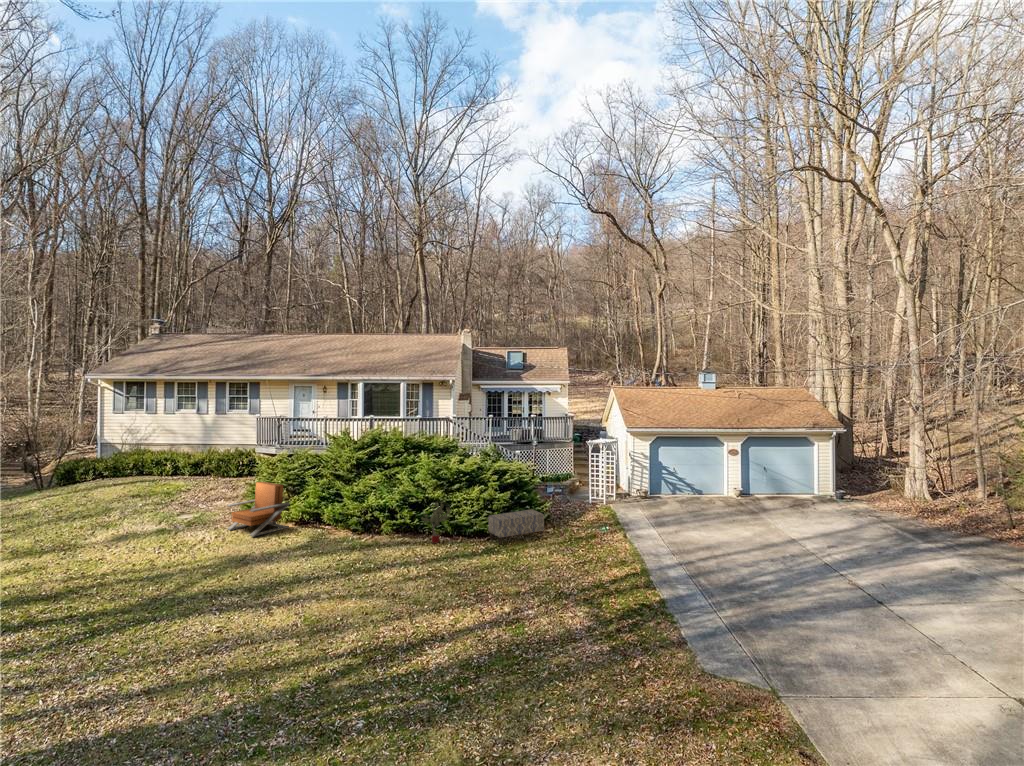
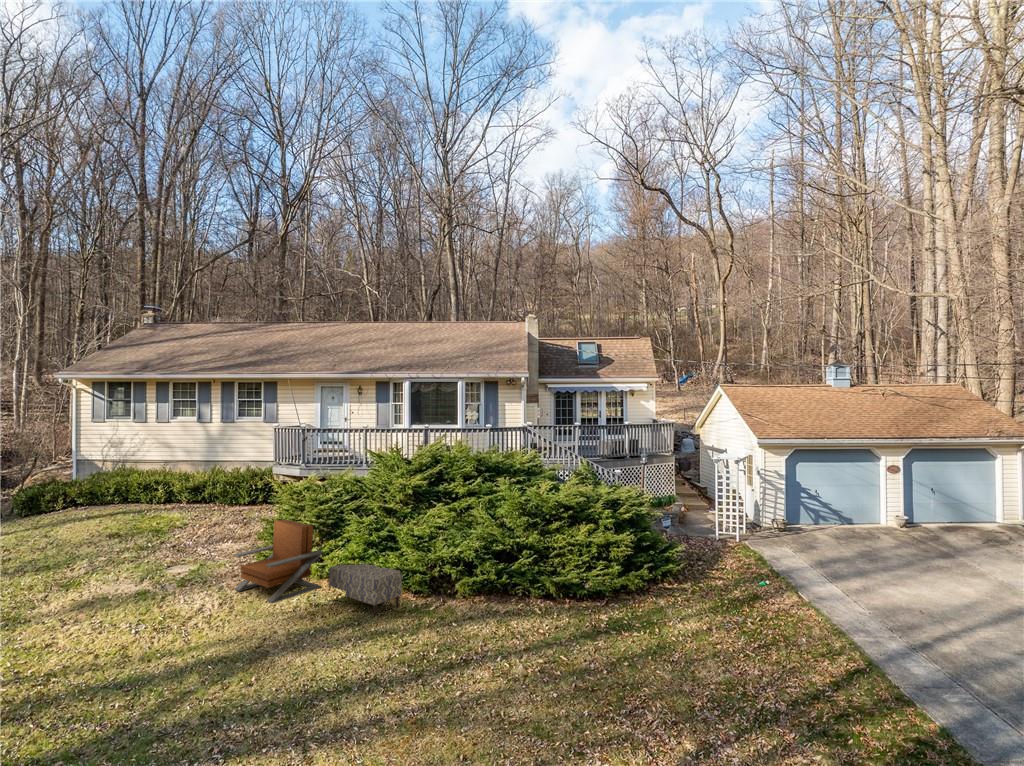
potted tree: present [422,502,450,543] -> none [514,551,561,615]
bench: present [488,509,544,545] -> present [329,563,402,616]

